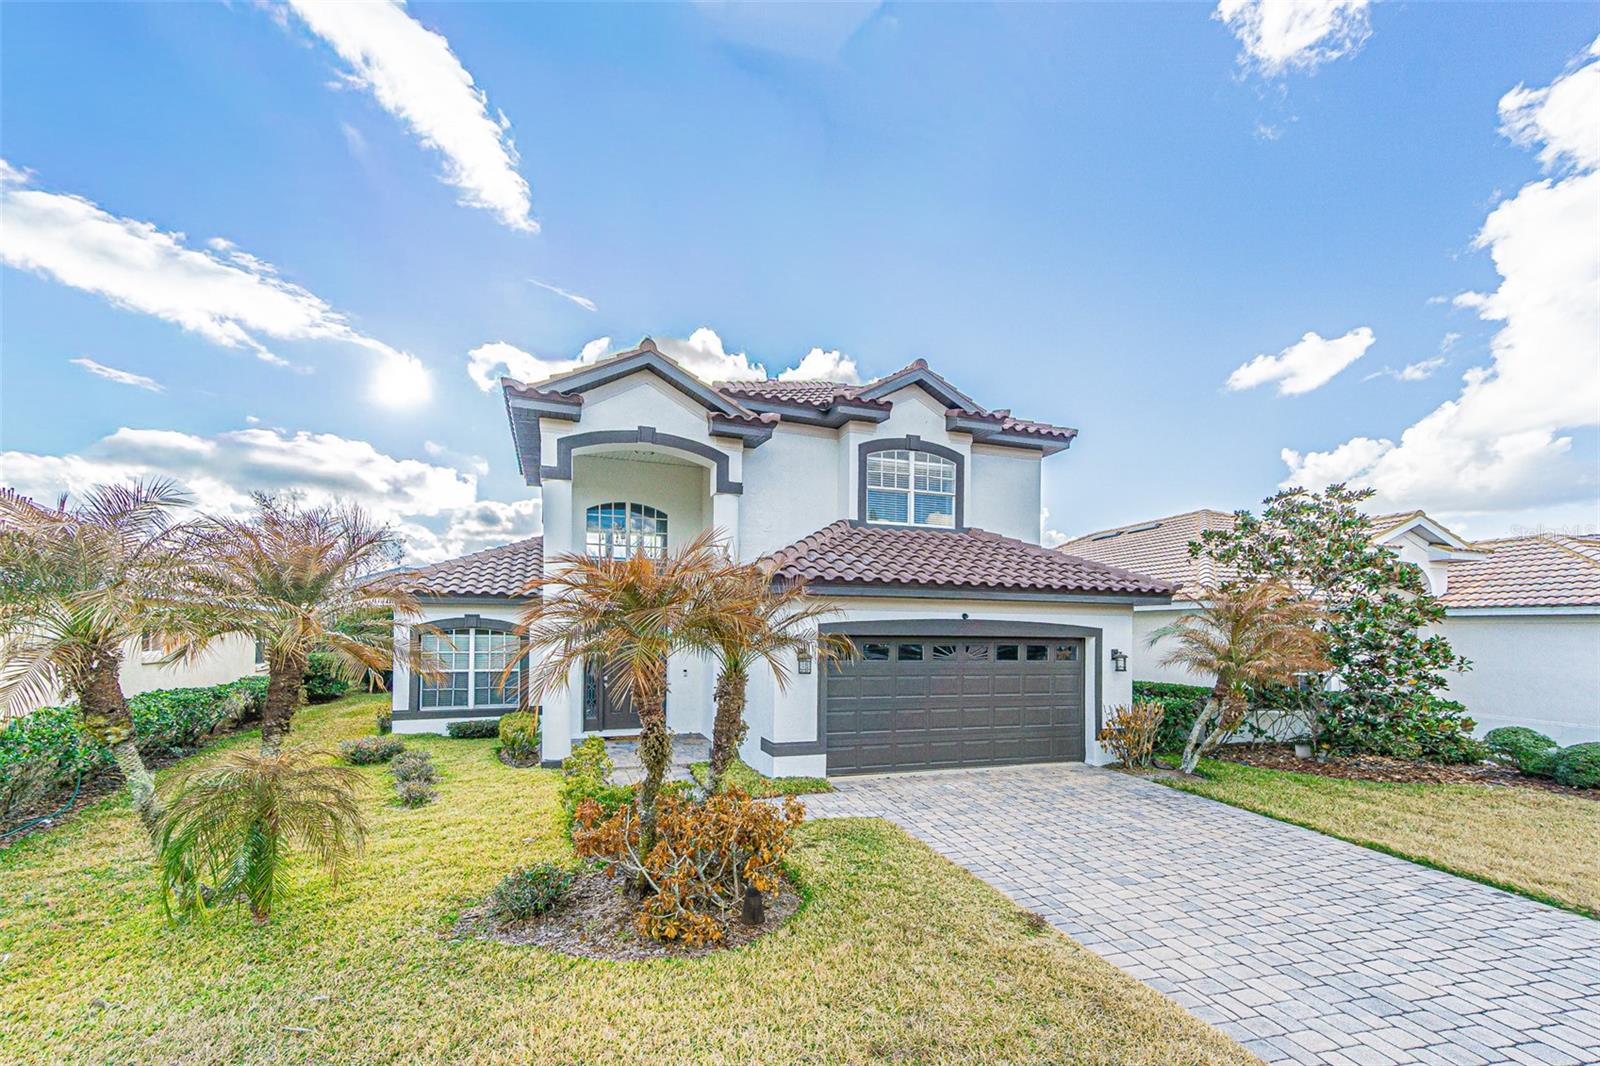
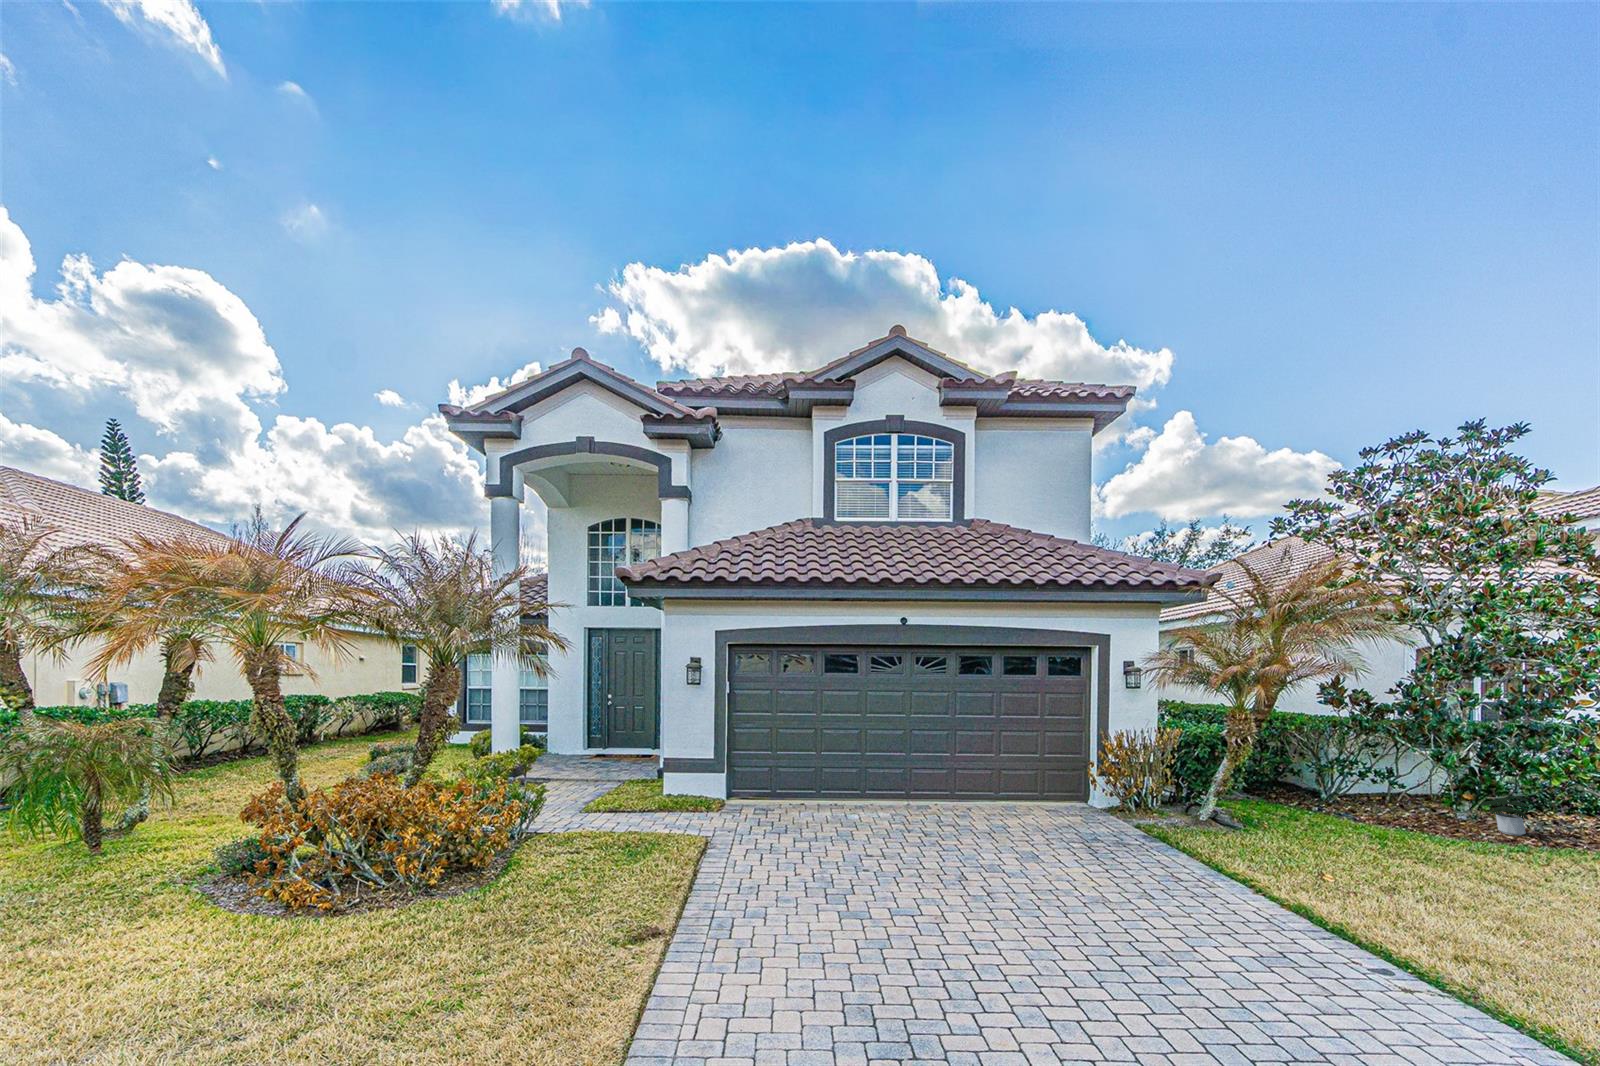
watering can: present [741,886,765,925] -> none [318,919,366,966]

